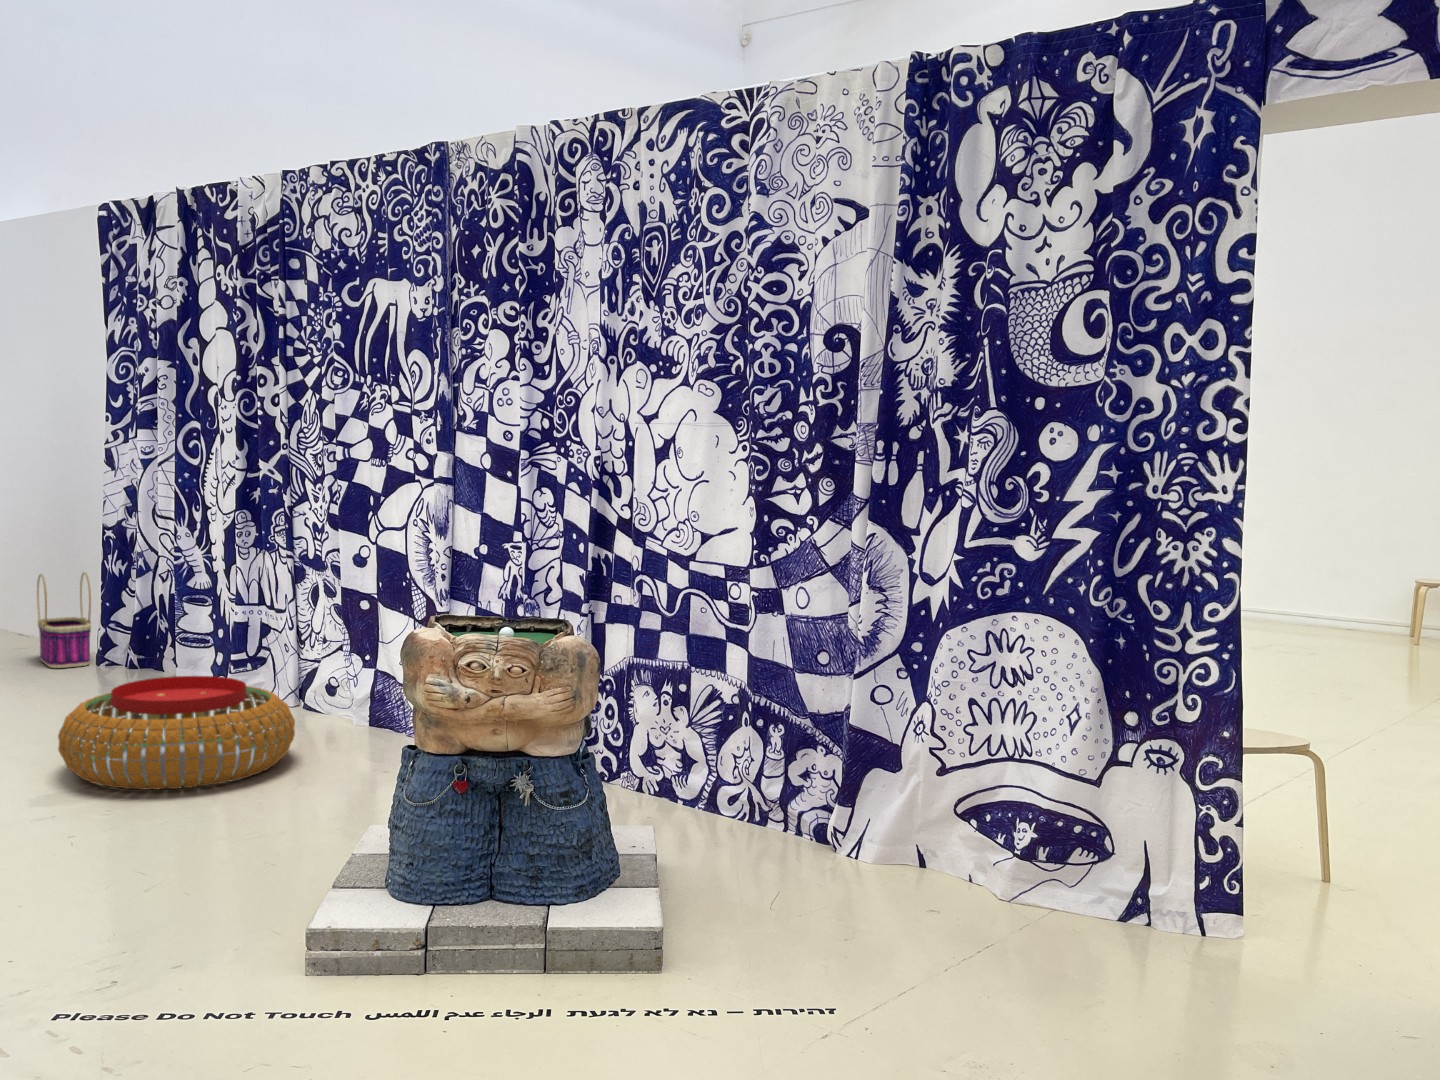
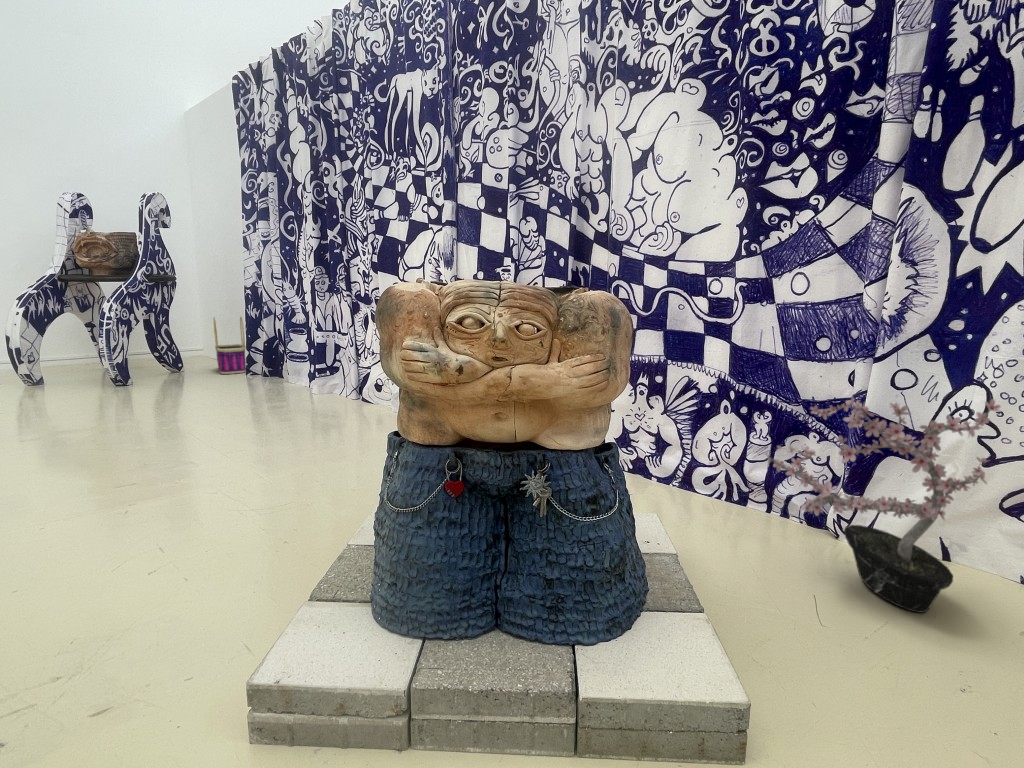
pouf: present [58,676,295,790] -> none [160,373,343,459]
potted plant: none [747,699,921,896] -> present [765,396,1001,613]

